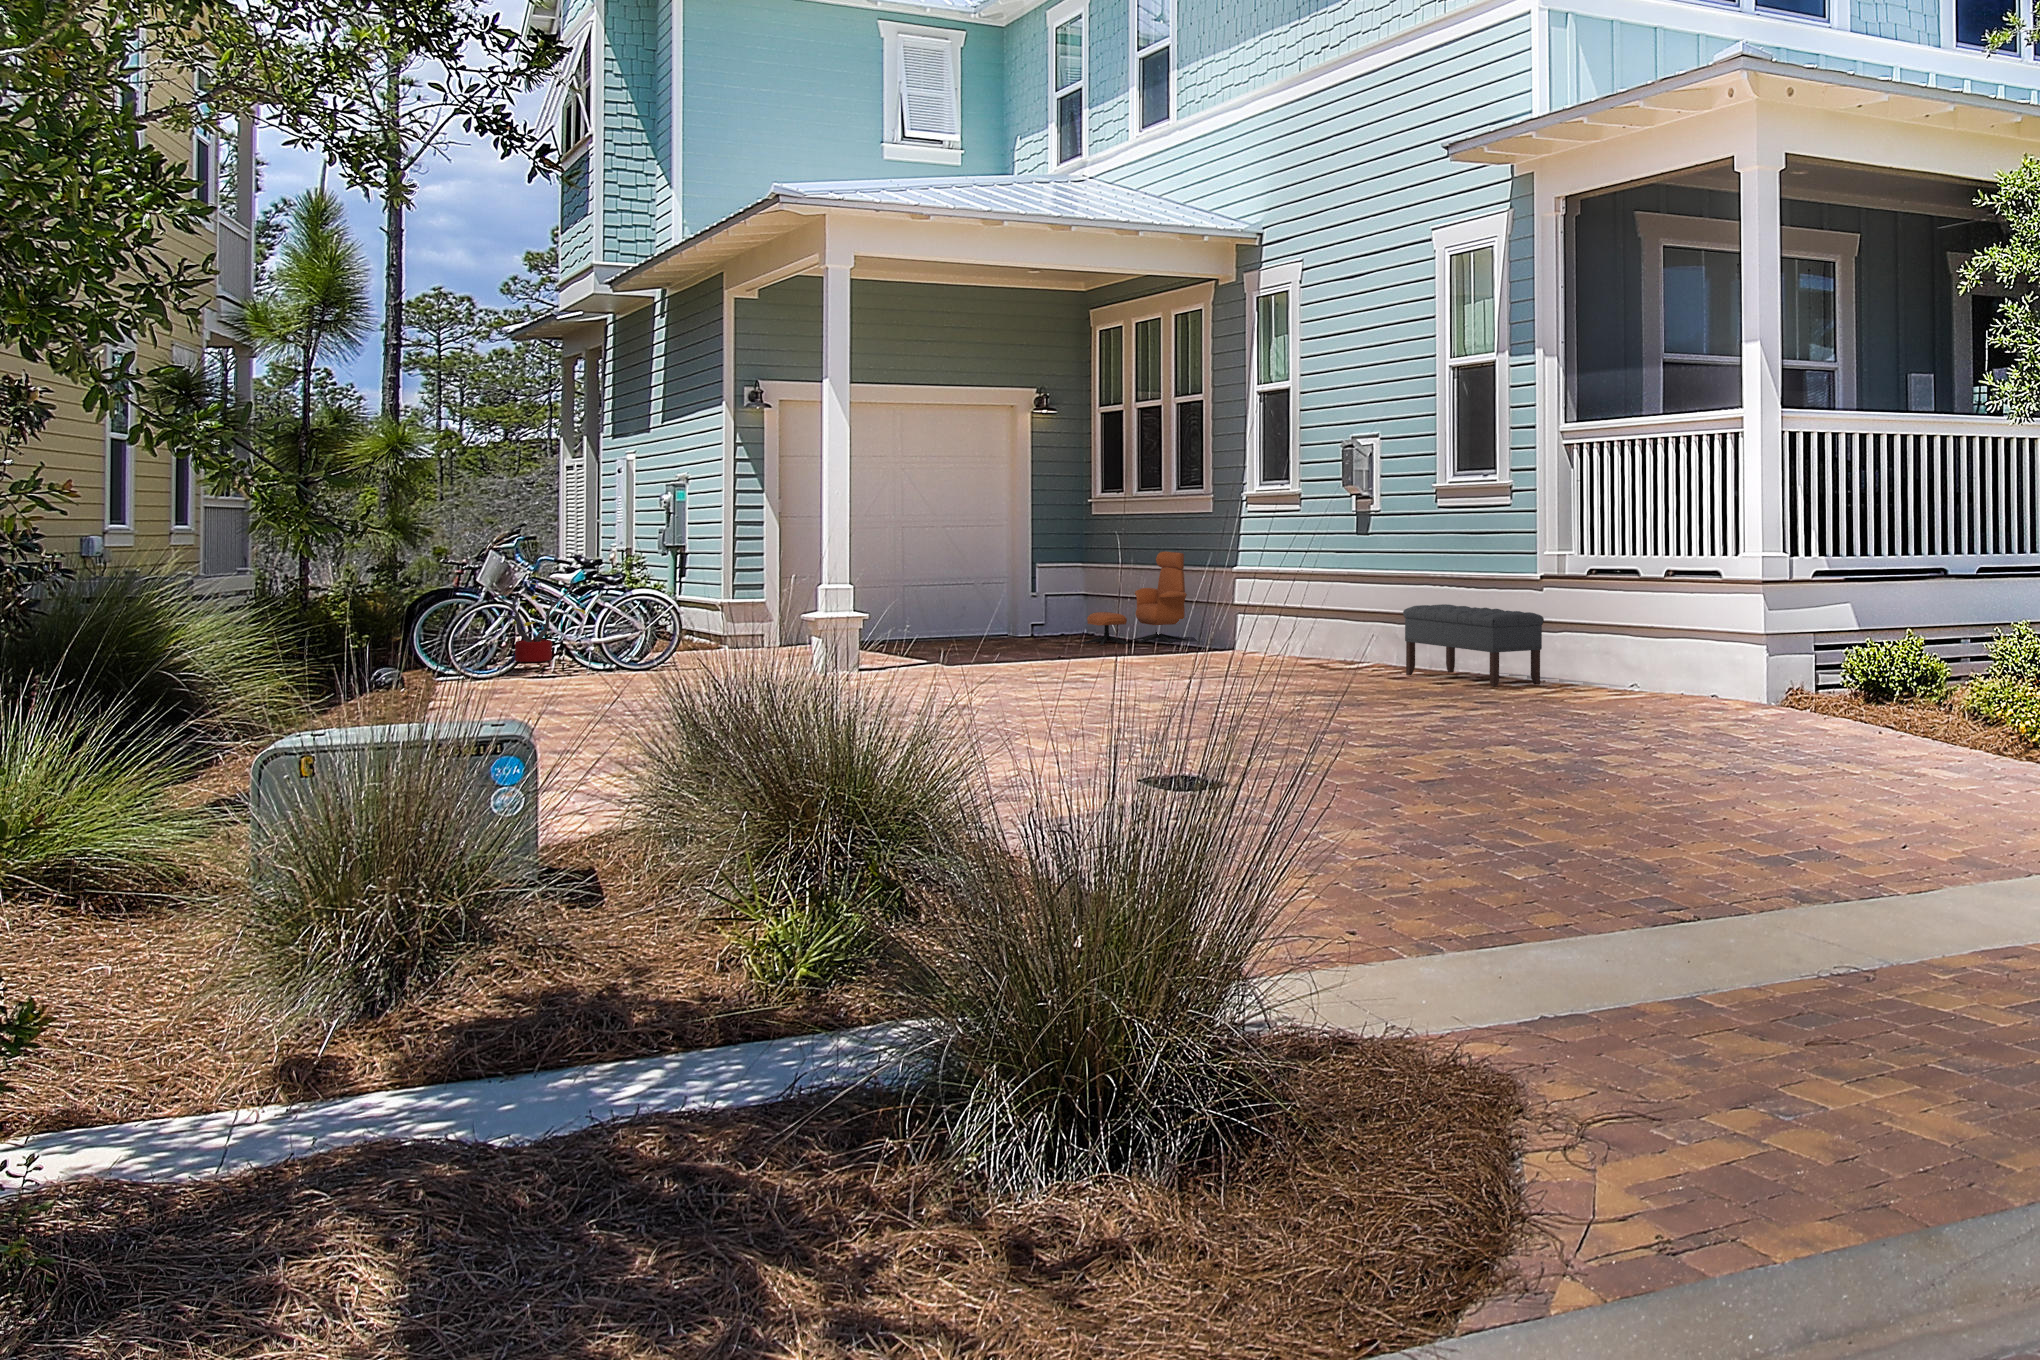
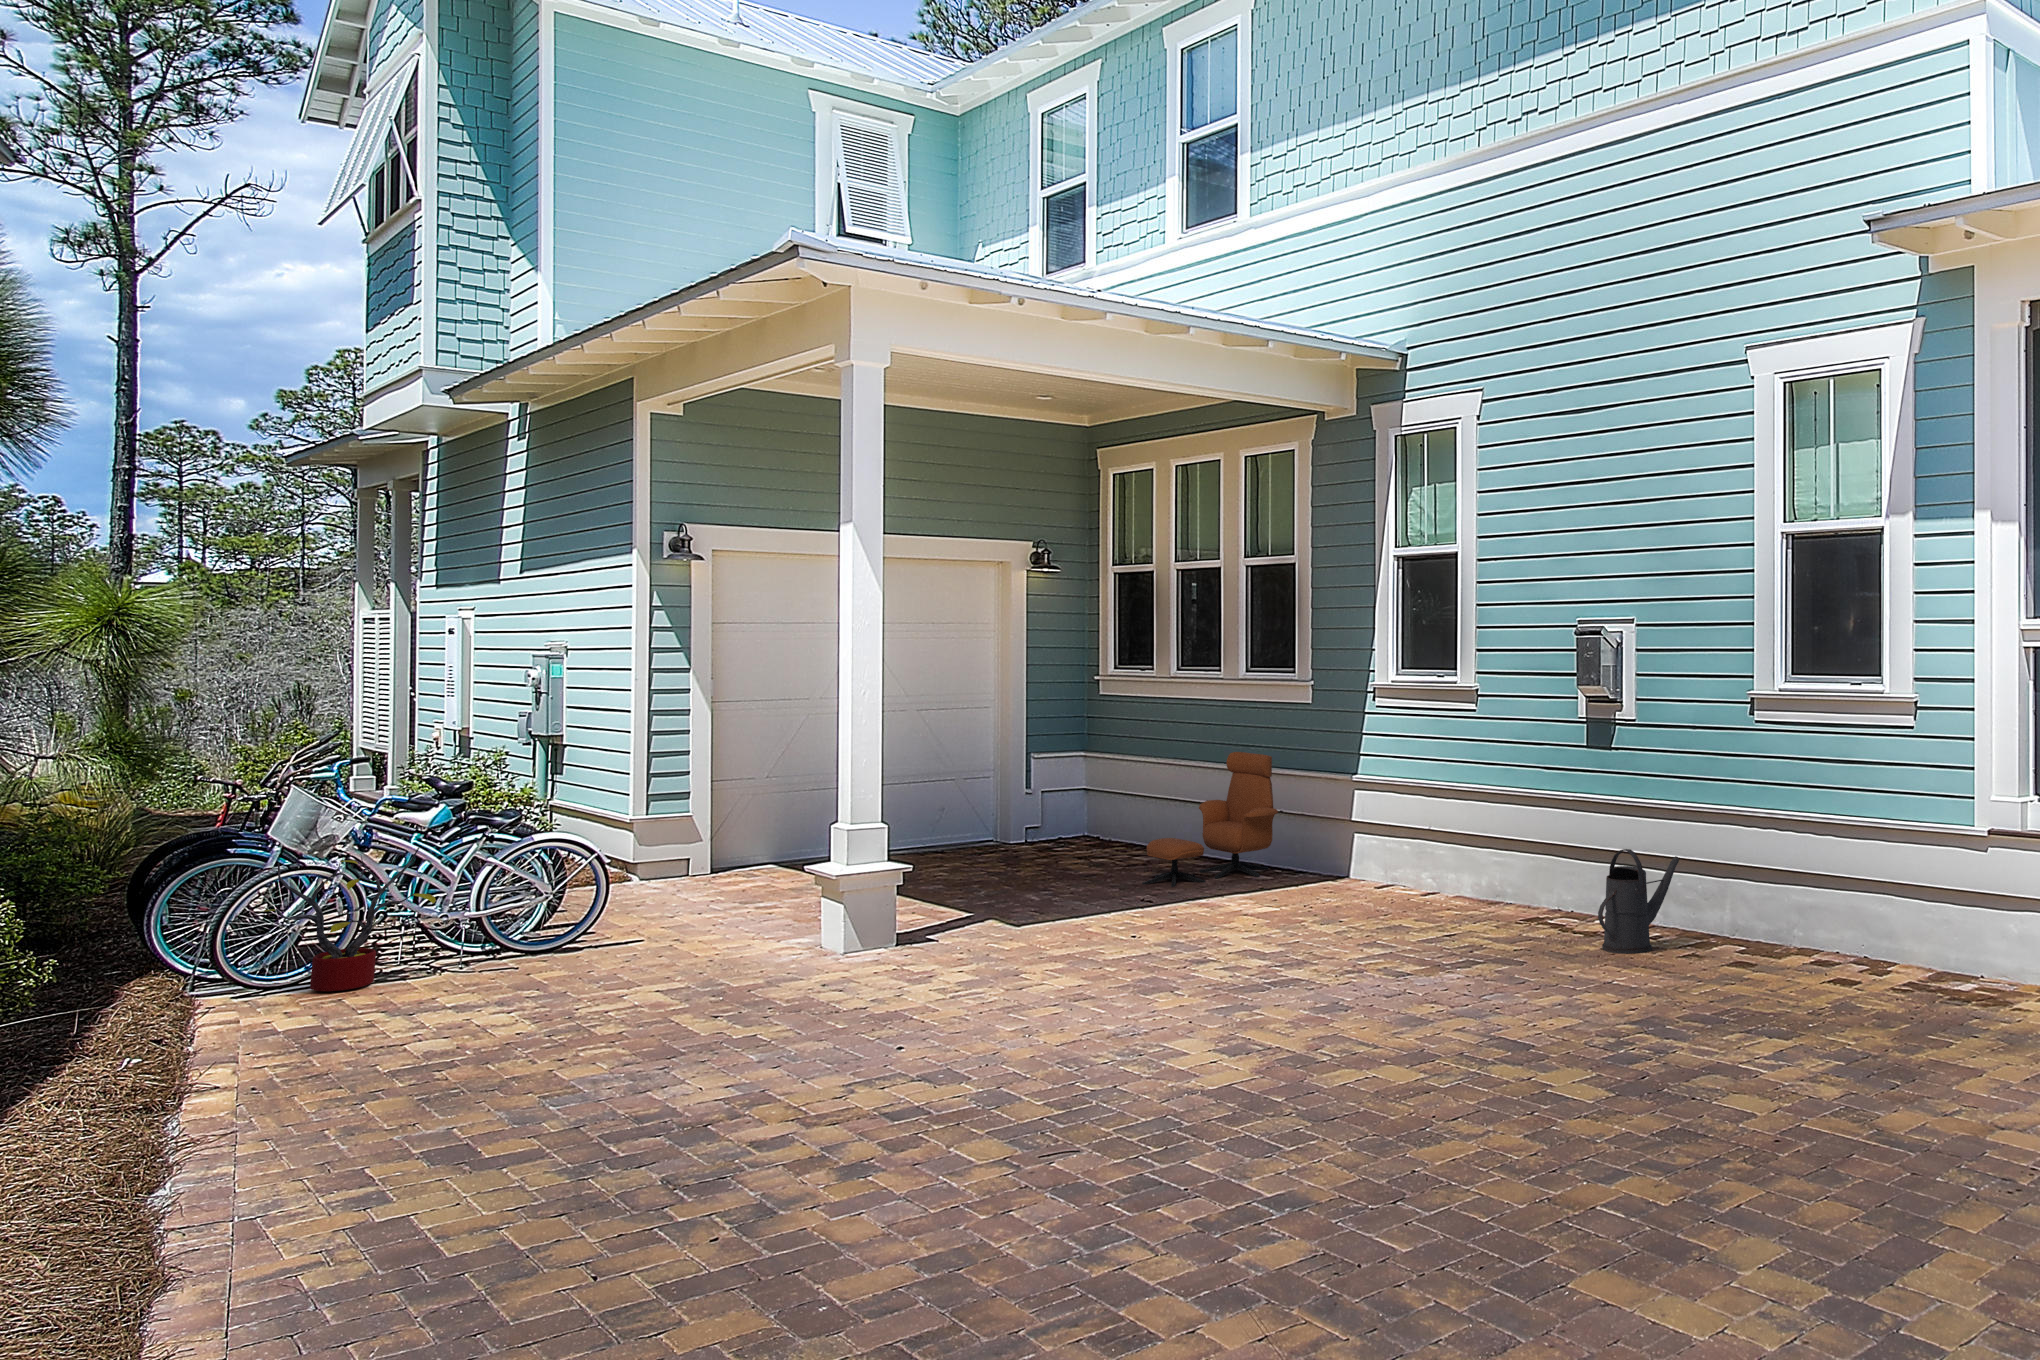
watering can: none [1320,600,1396,670] -> present [1598,849,1679,954]
bench: present [1403,604,1544,687] -> none [1750,859,1994,1006]

